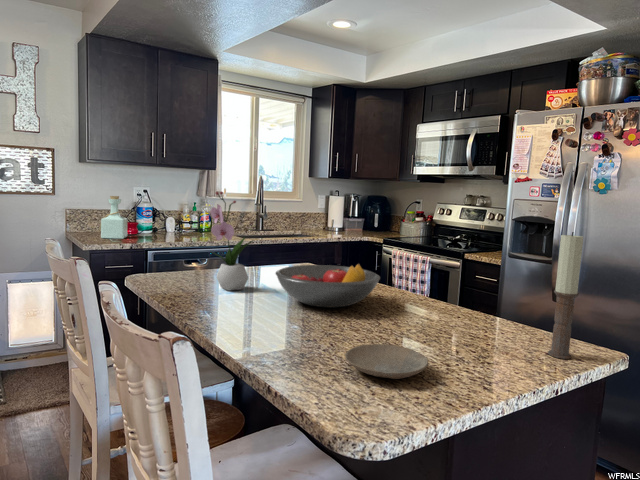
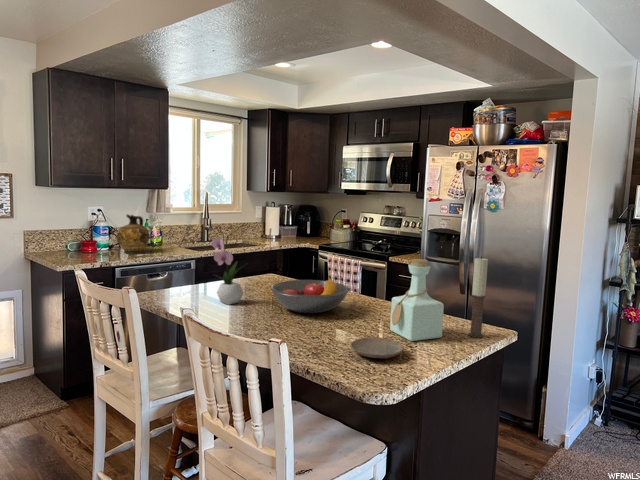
ceramic jug: none [159,195,194,237] -> present [116,215,150,254]
bottle: present [99,196,127,239] -> present [390,259,444,341]

